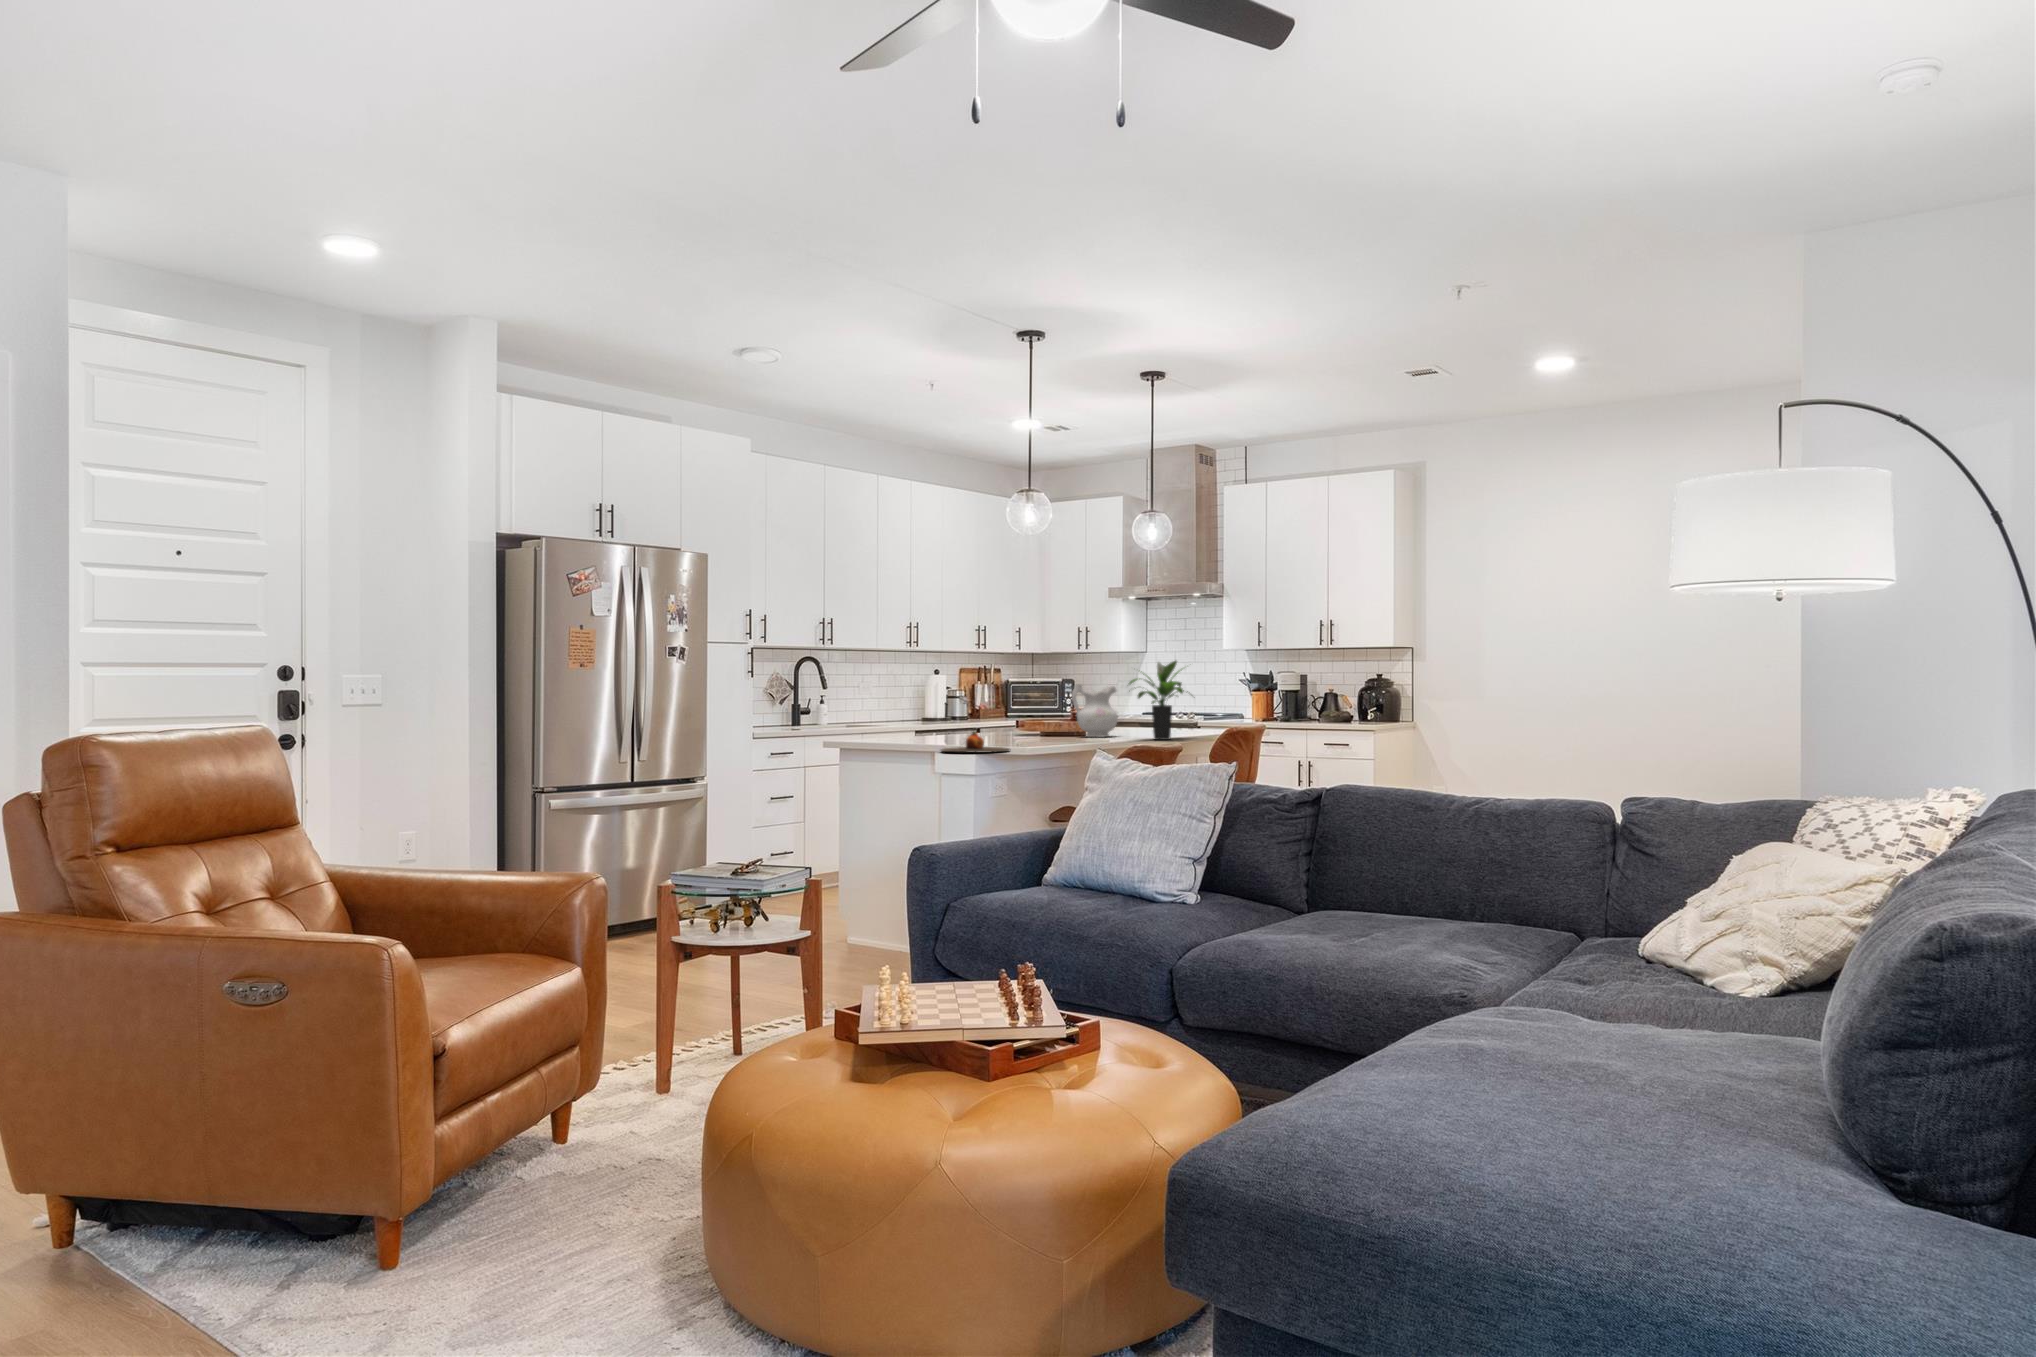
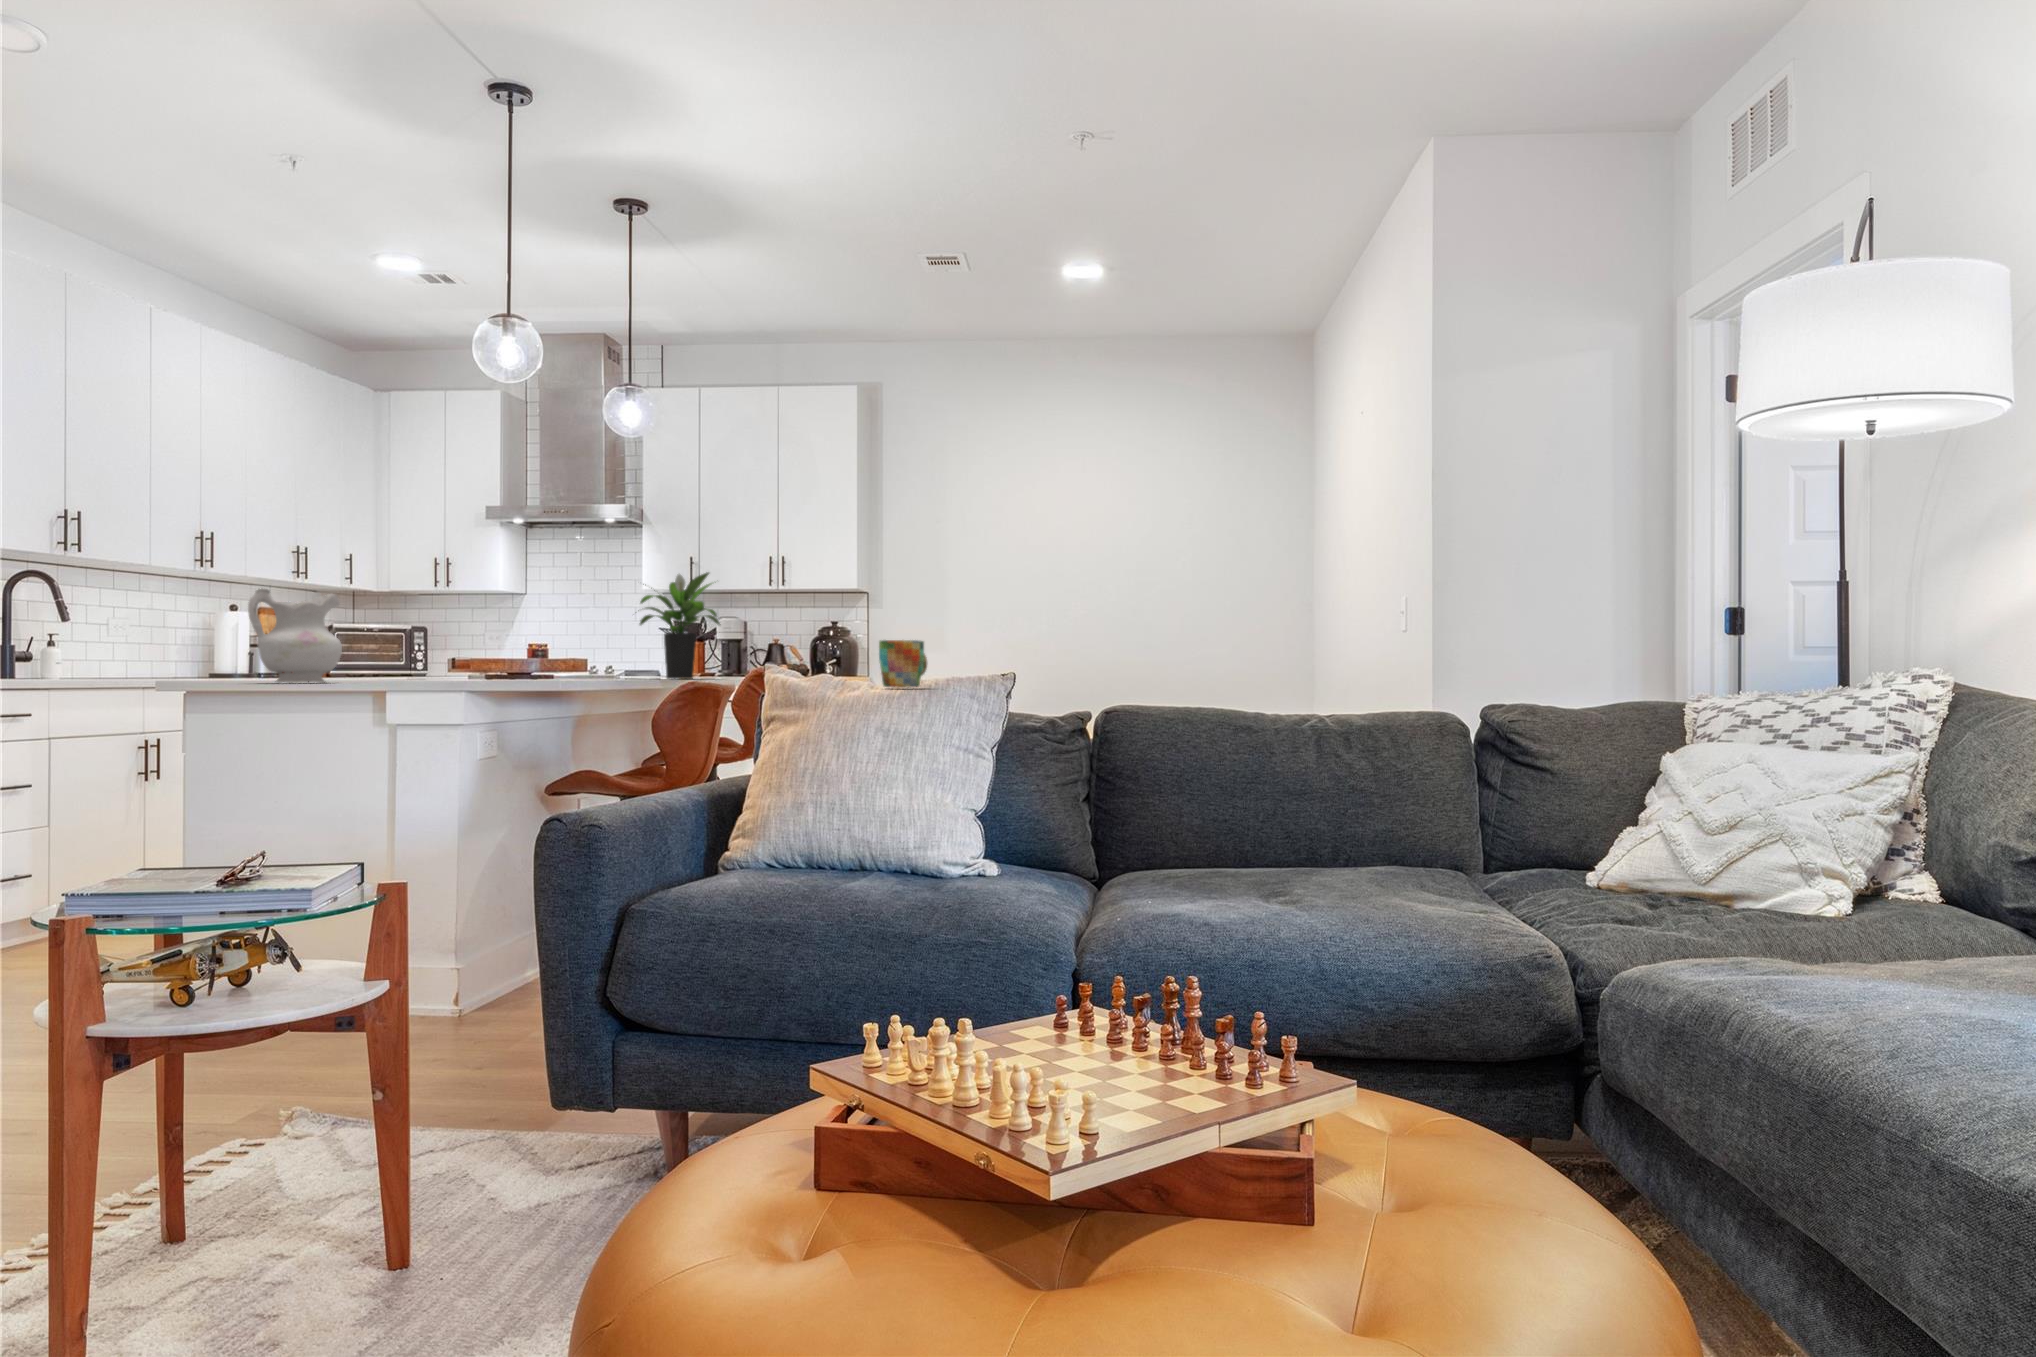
ceramic pitcher: present [1072,685,1118,737] -> present [248,589,342,682]
plate: present [941,732,1010,753] -> none [391,651,512,684]
mug: none [1155,740,1193,772] -> present [879,640,927,688]

